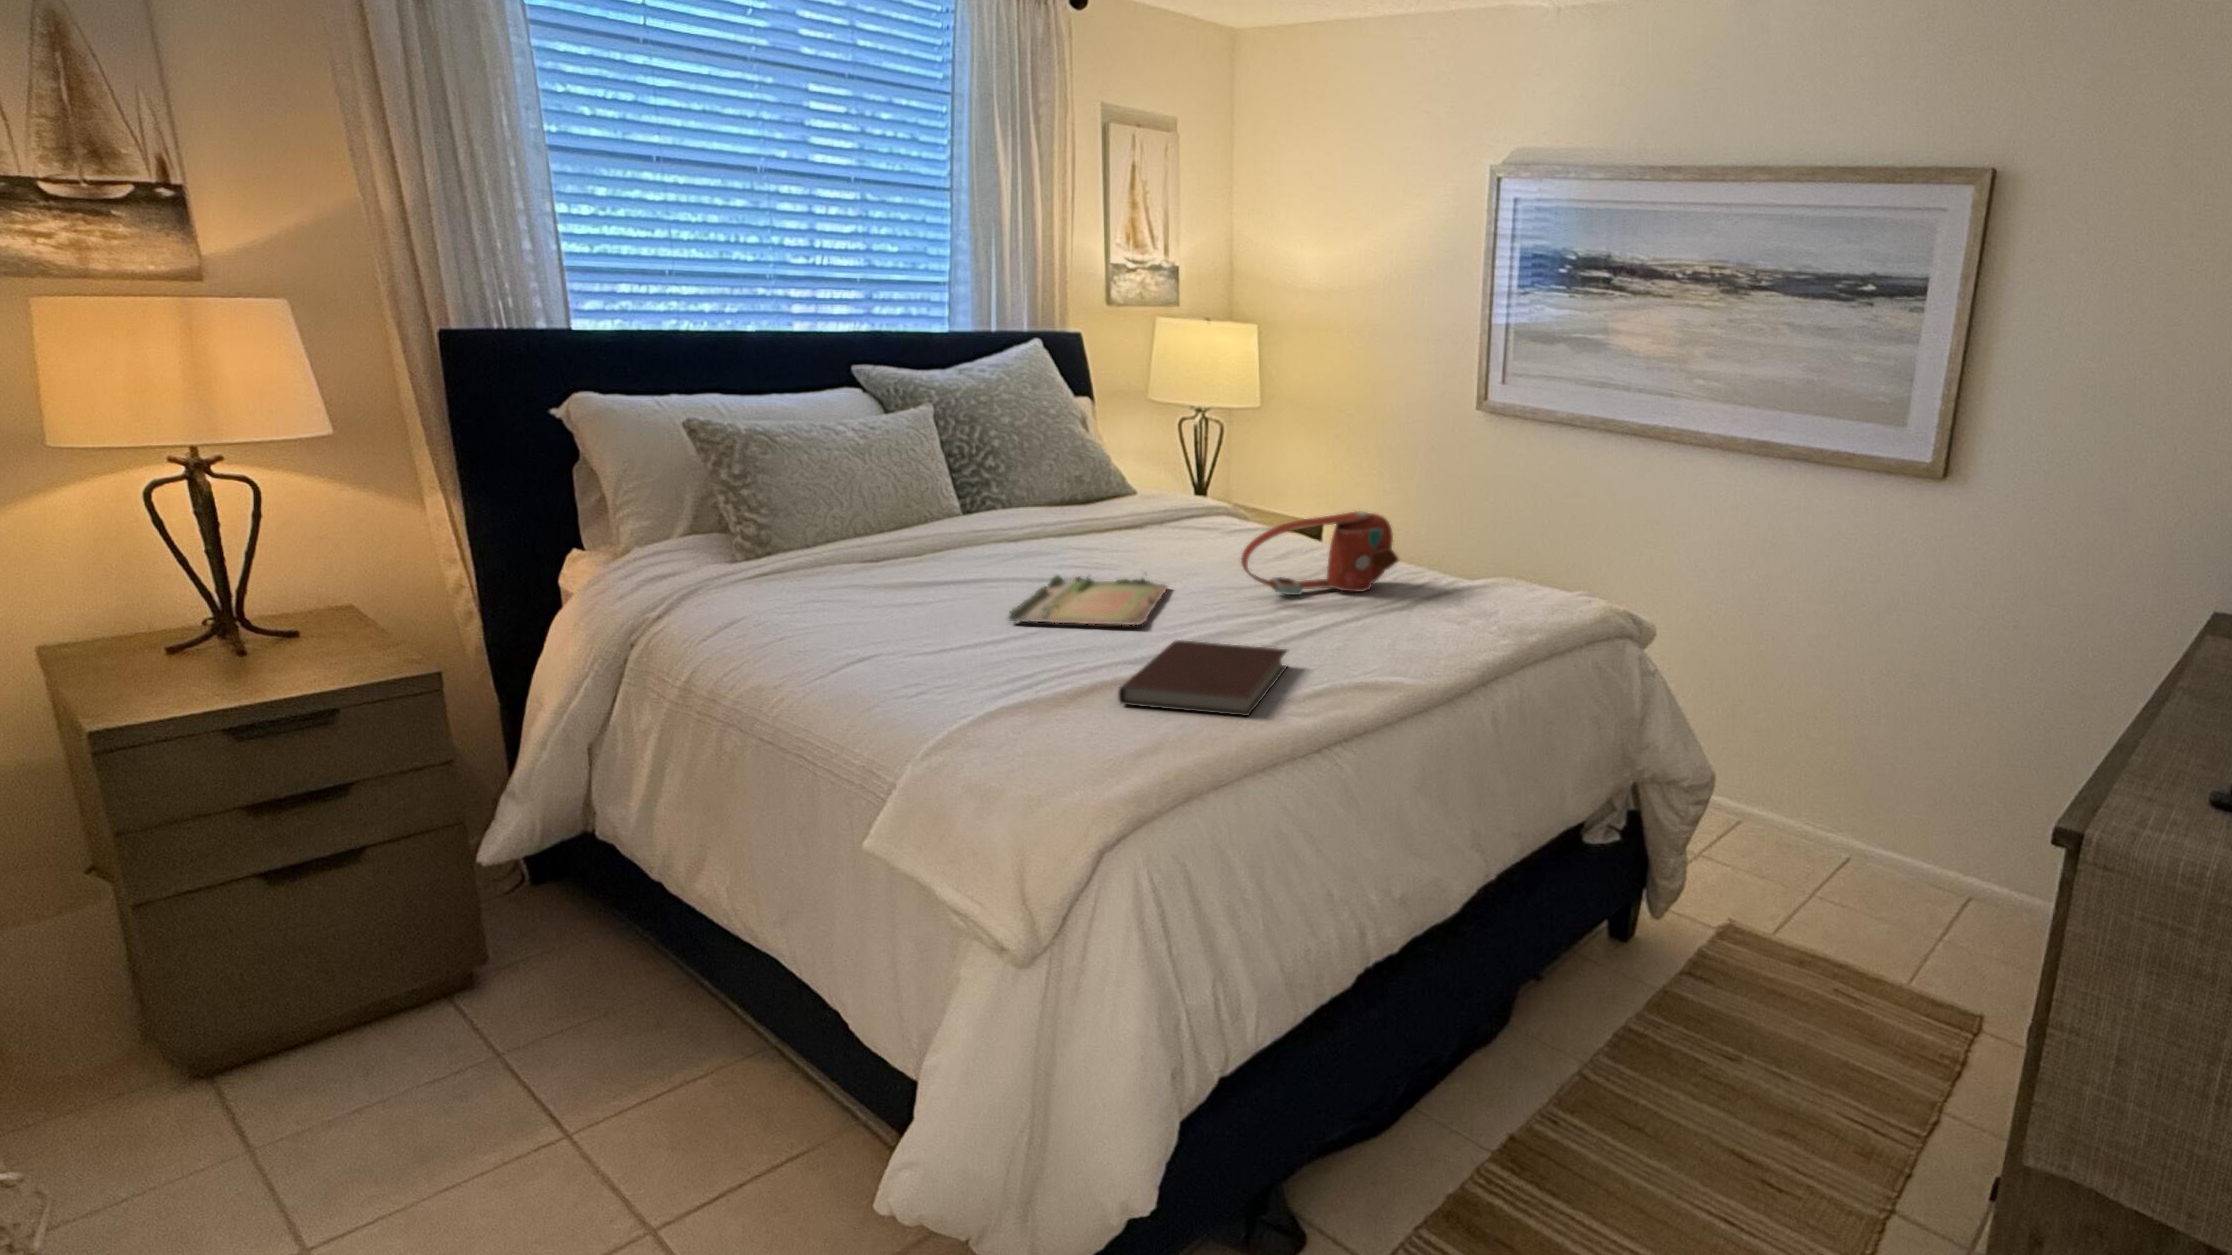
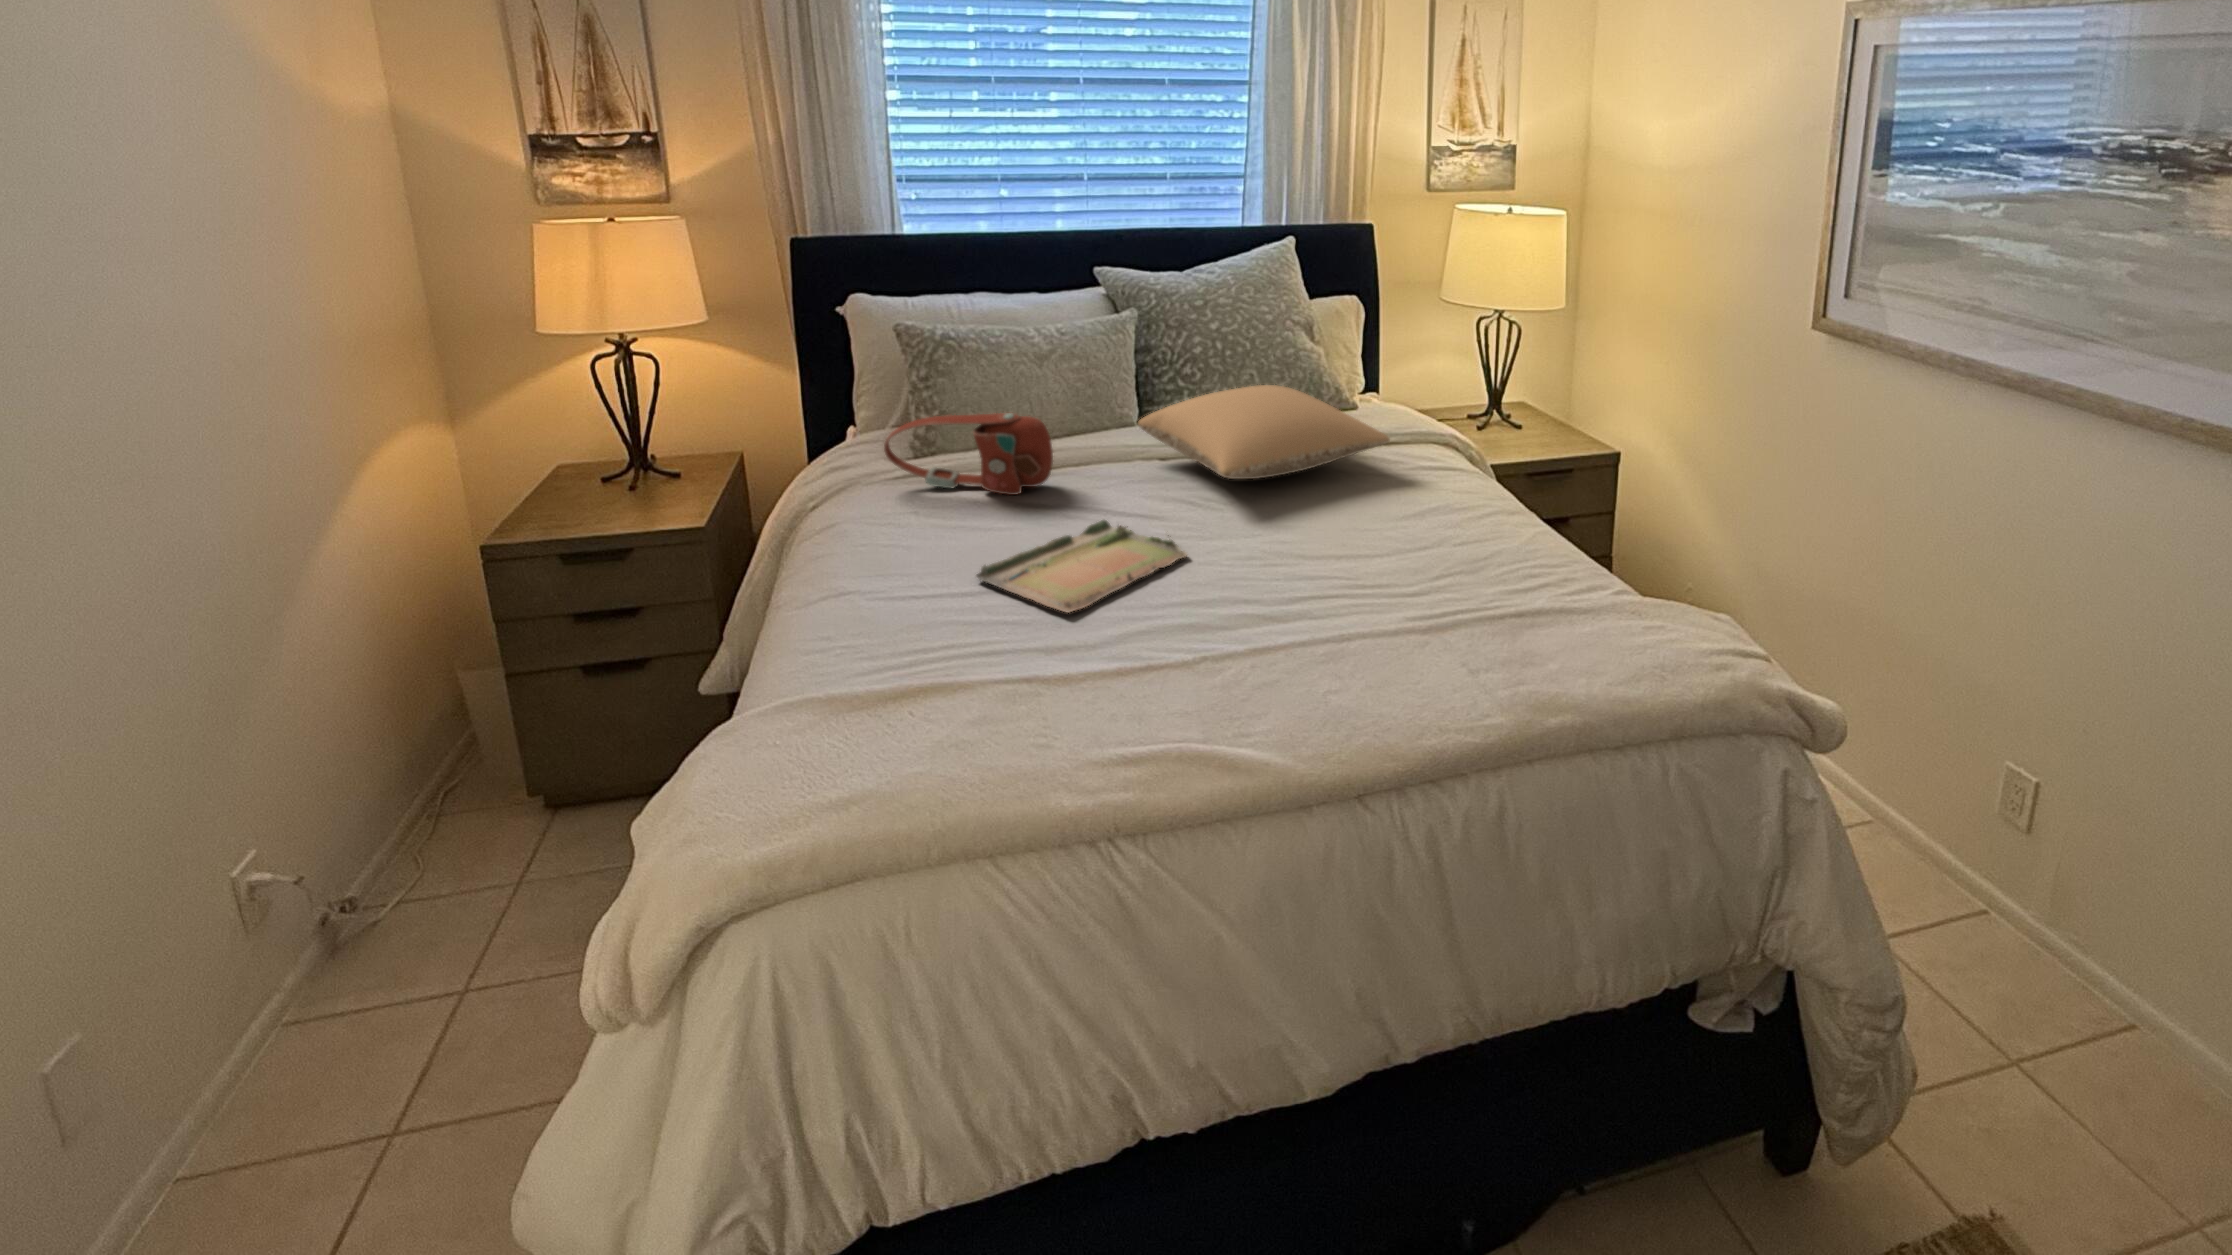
pillow: none [996,464,1238,539] -> present [1138,385,1390,479]
handbag: present [1241,511,1399,595] -> present [884,413,1053,495]
notebook: present [1118,640,1287,716] -> none [872,654,1117,801]

